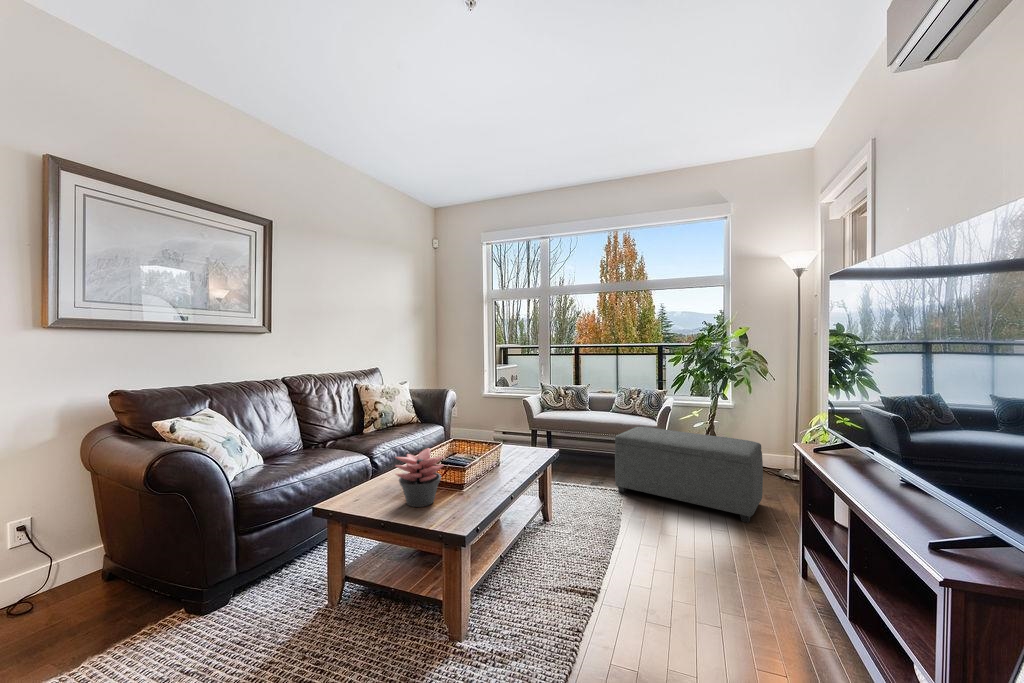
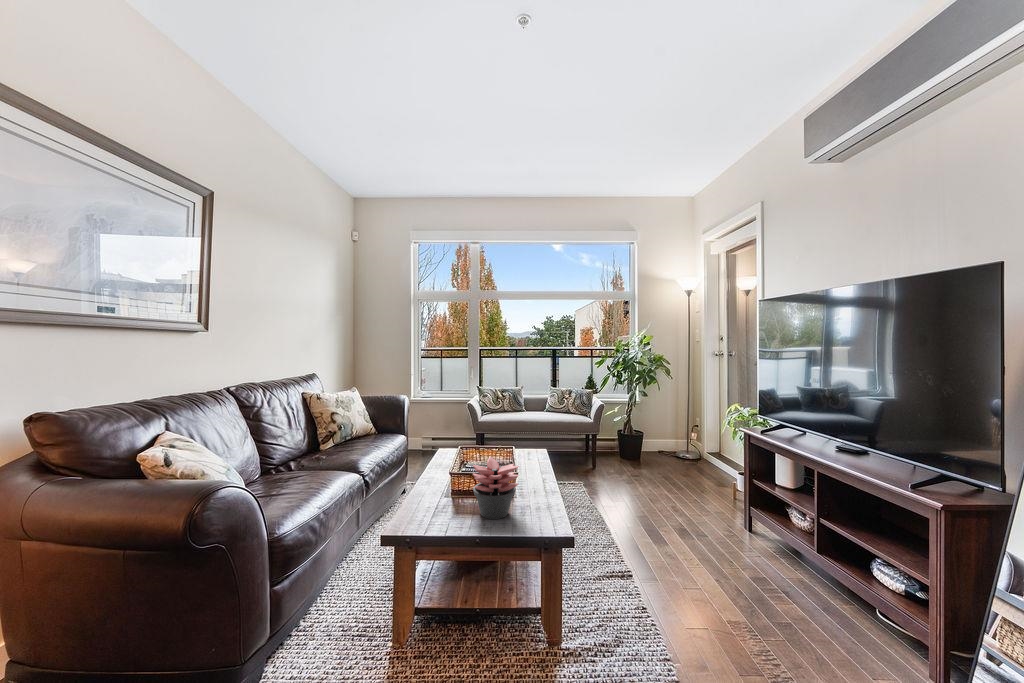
ottoman: present [615,427,763,523] -> none [571,423,689,495]

